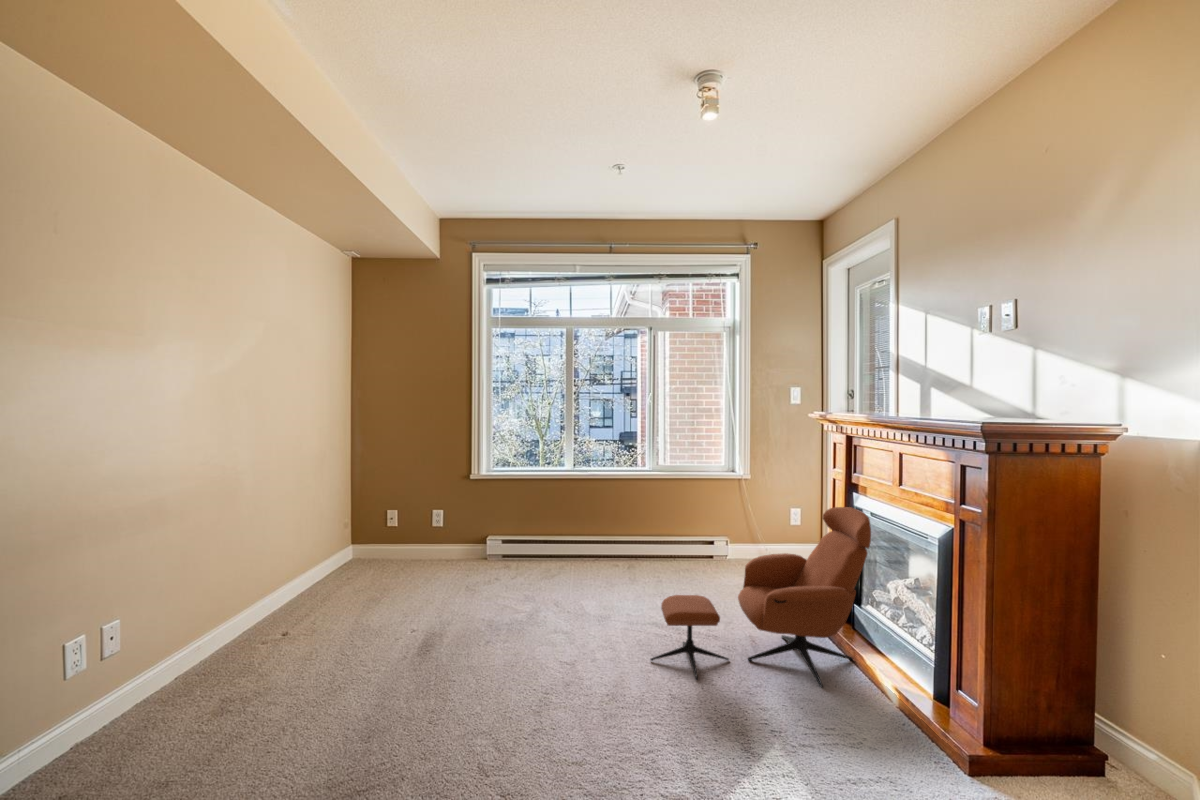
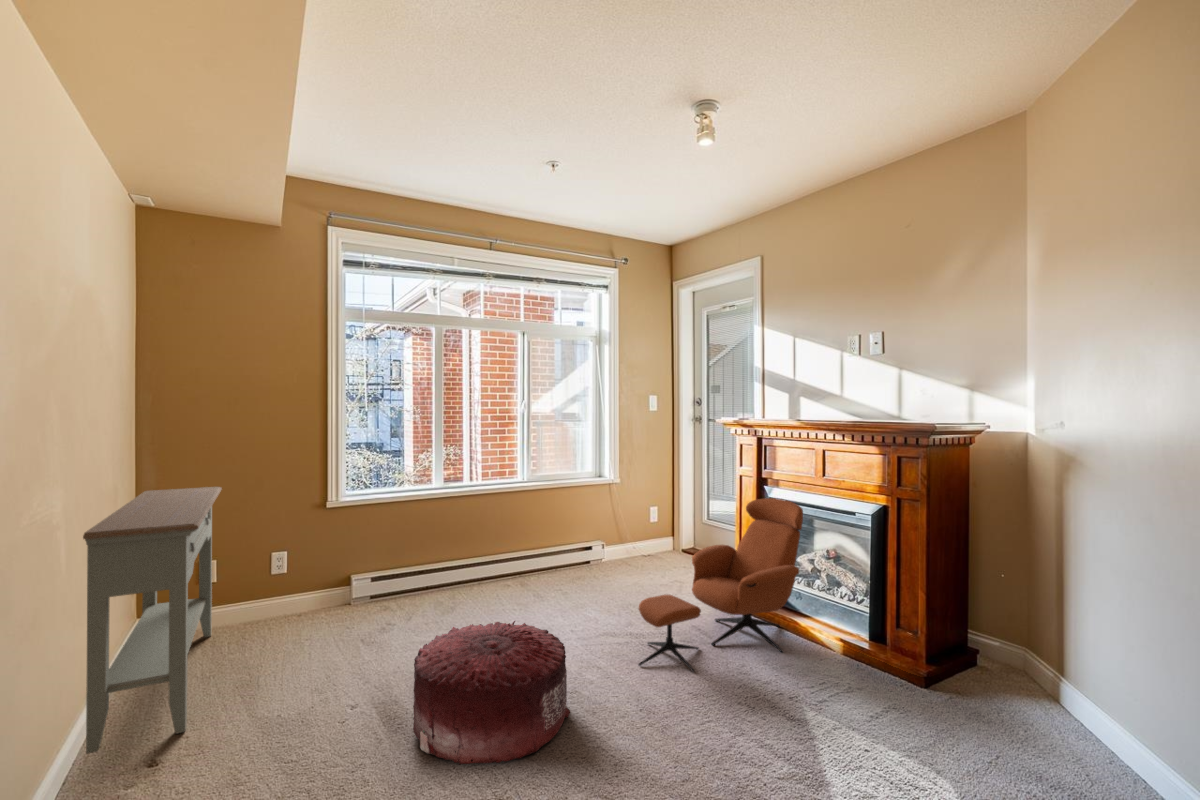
console table: none [253,456,396,624] -> present [83,487,222,754]
pouf: none [412,586,550,706] -> present [413,621,571,765]

